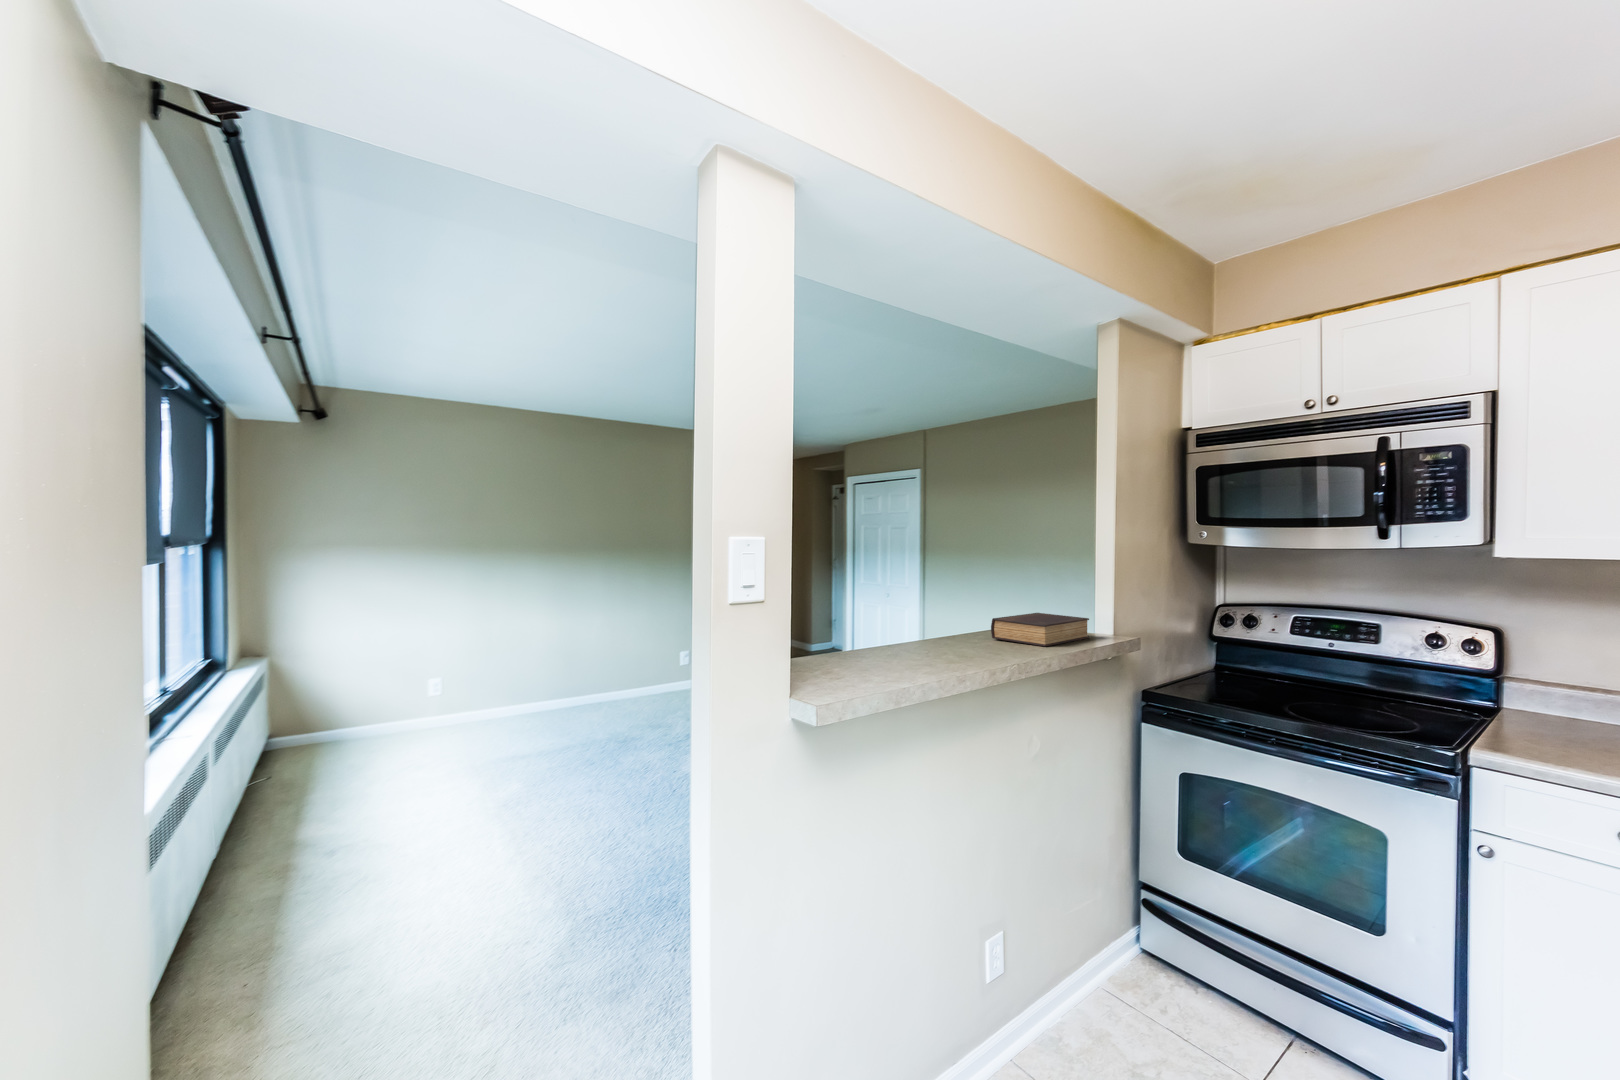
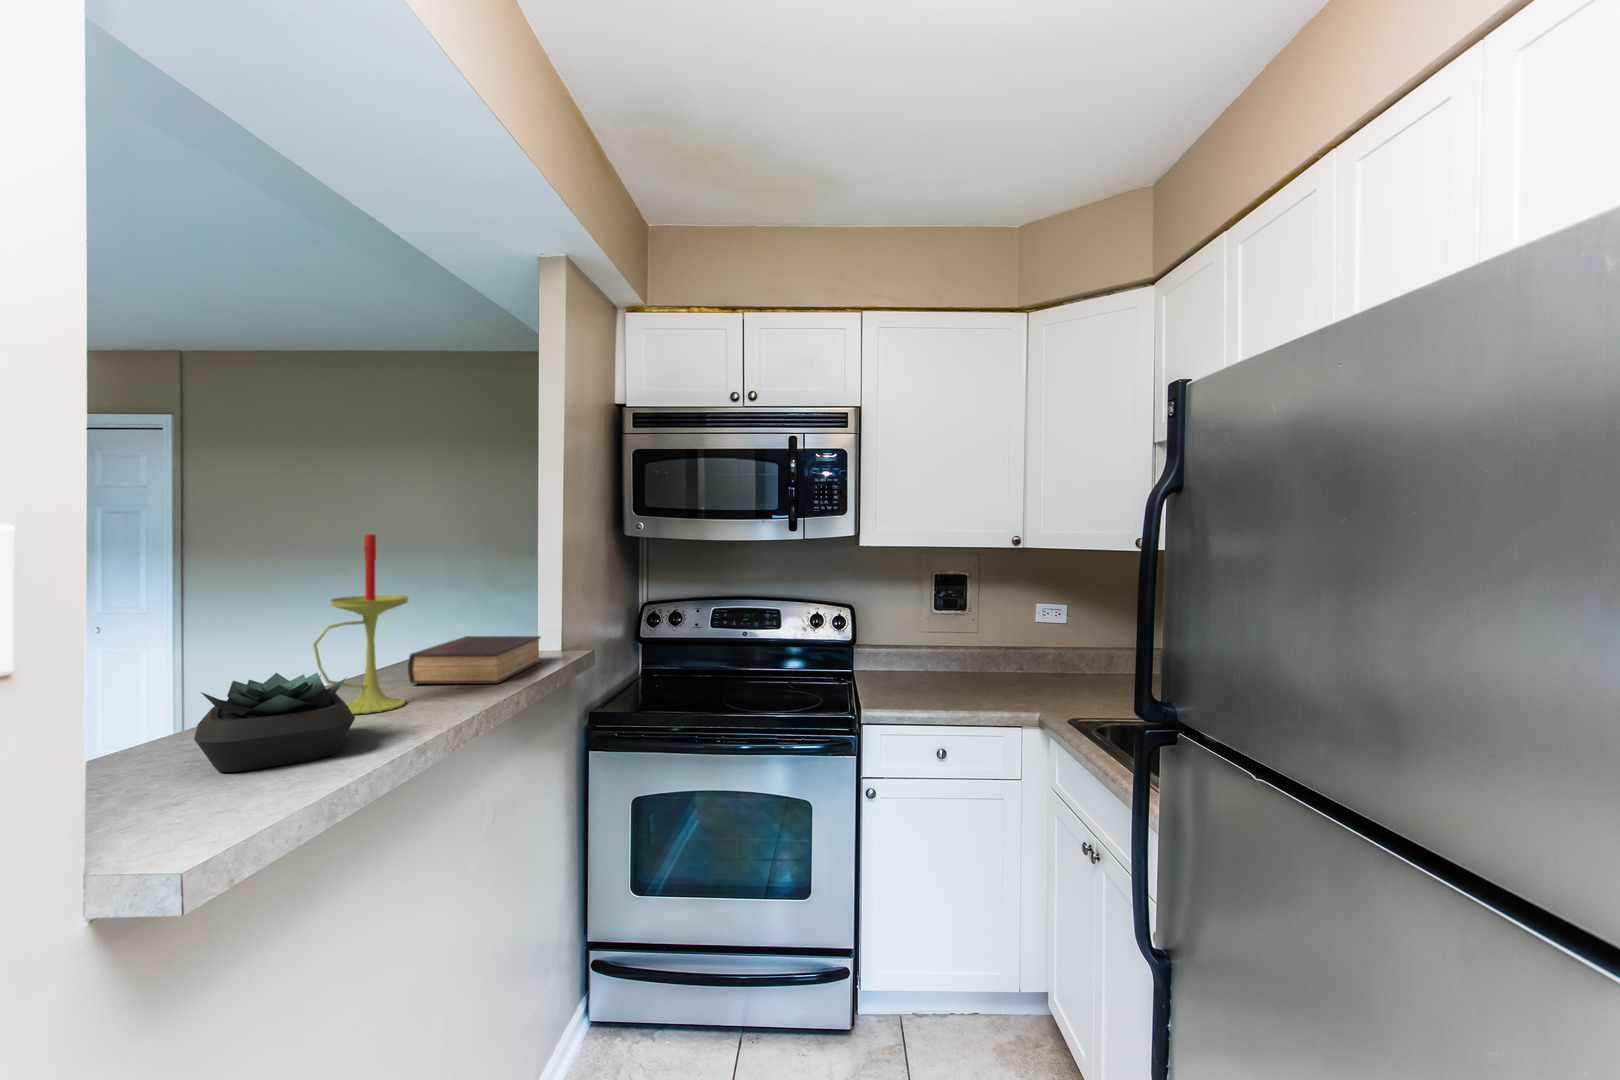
candle: none [931,536,985,650] -> present [313,534,408,714]
succulent plant: none [867,616,941,666] -> present [194,673,355,772]

